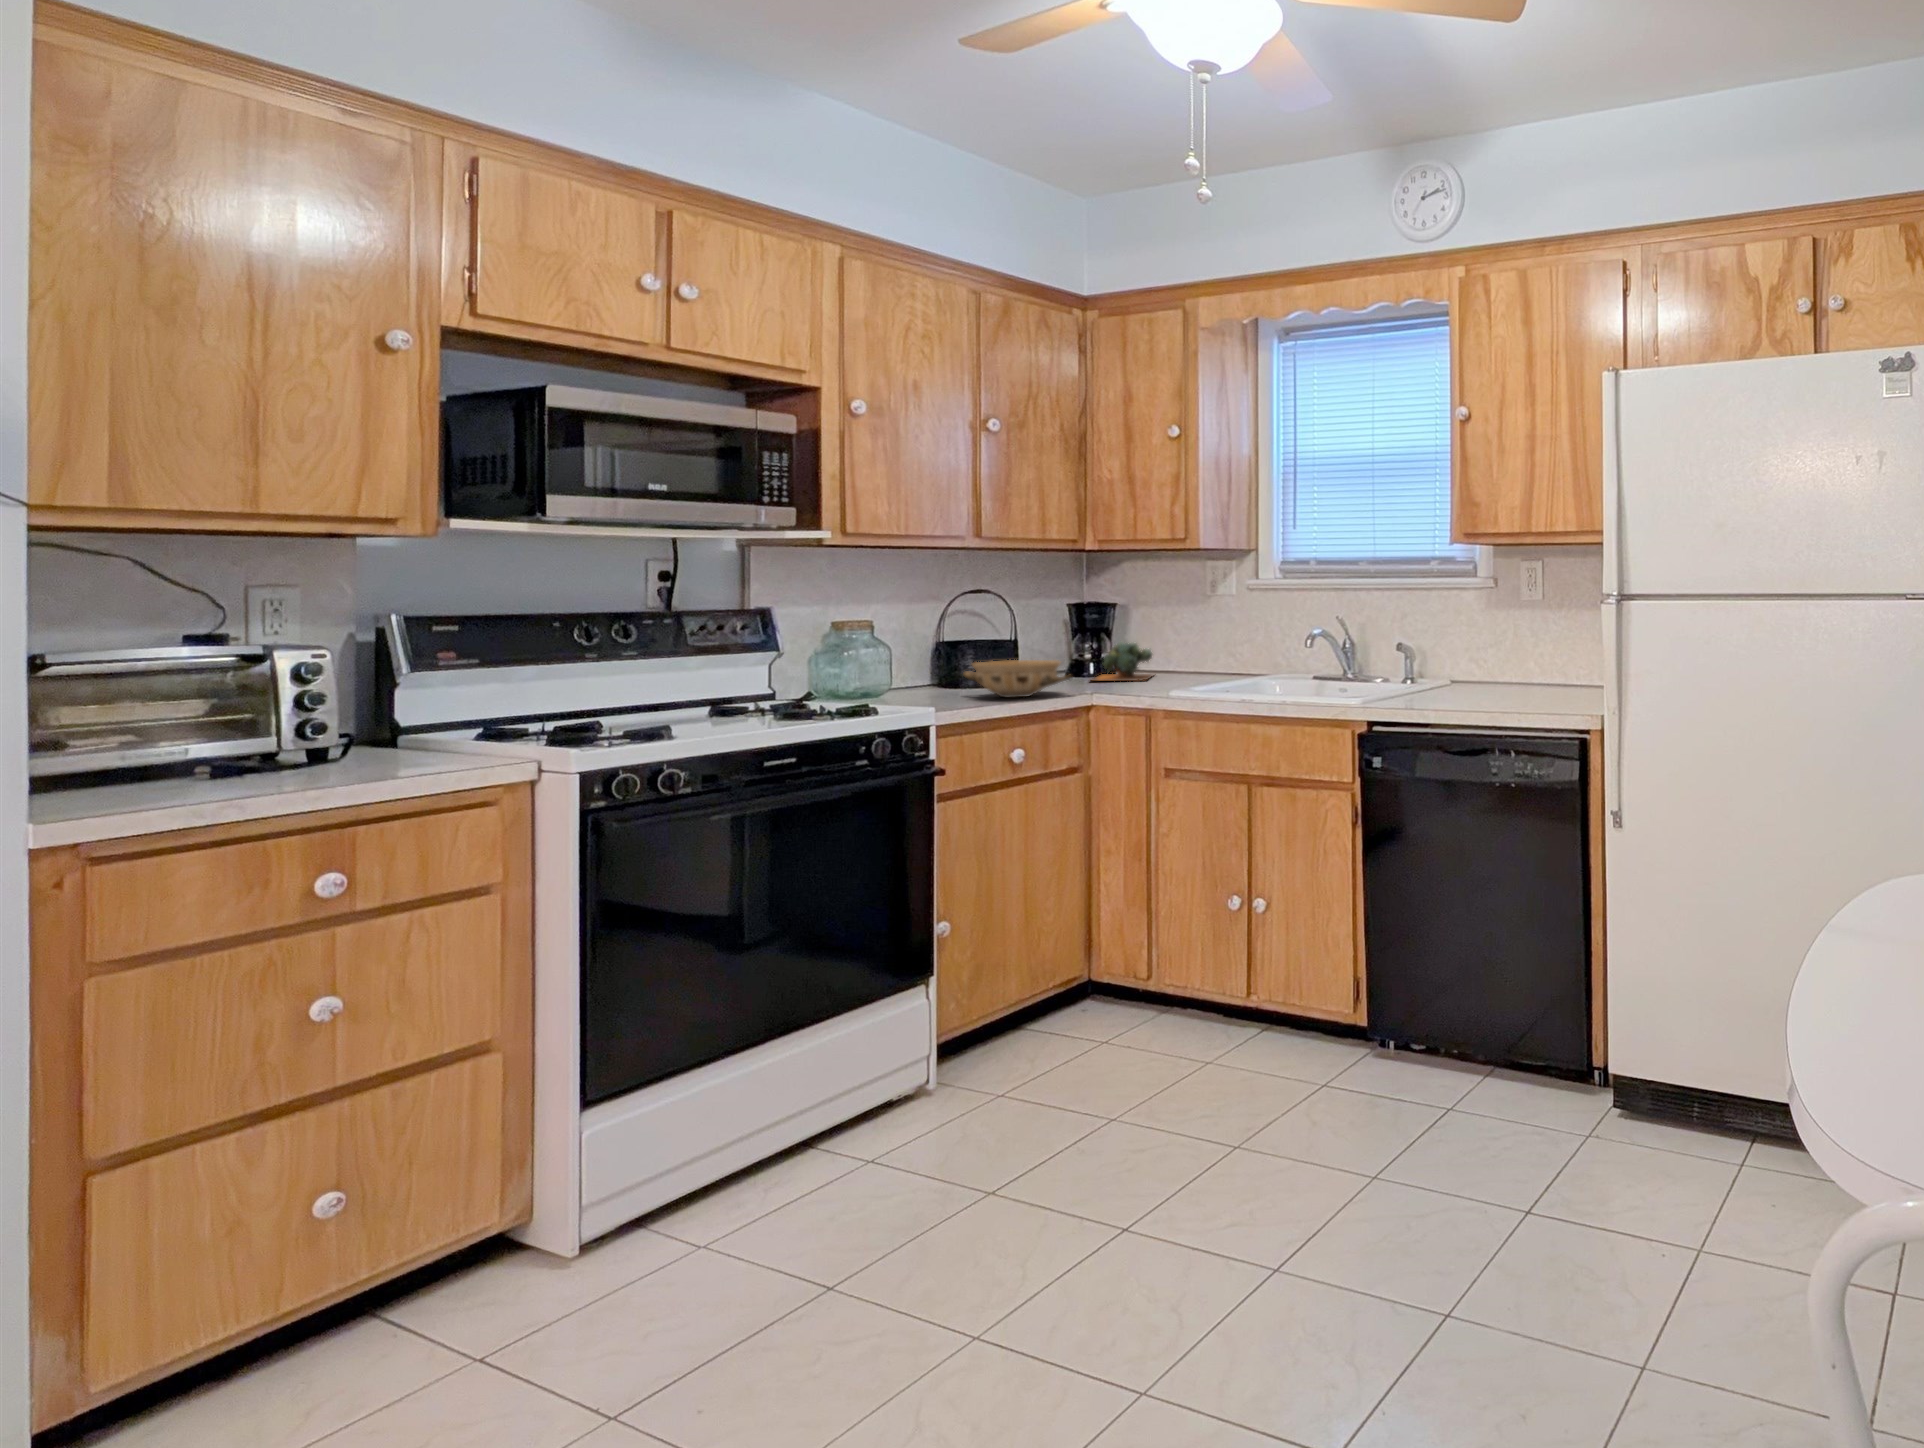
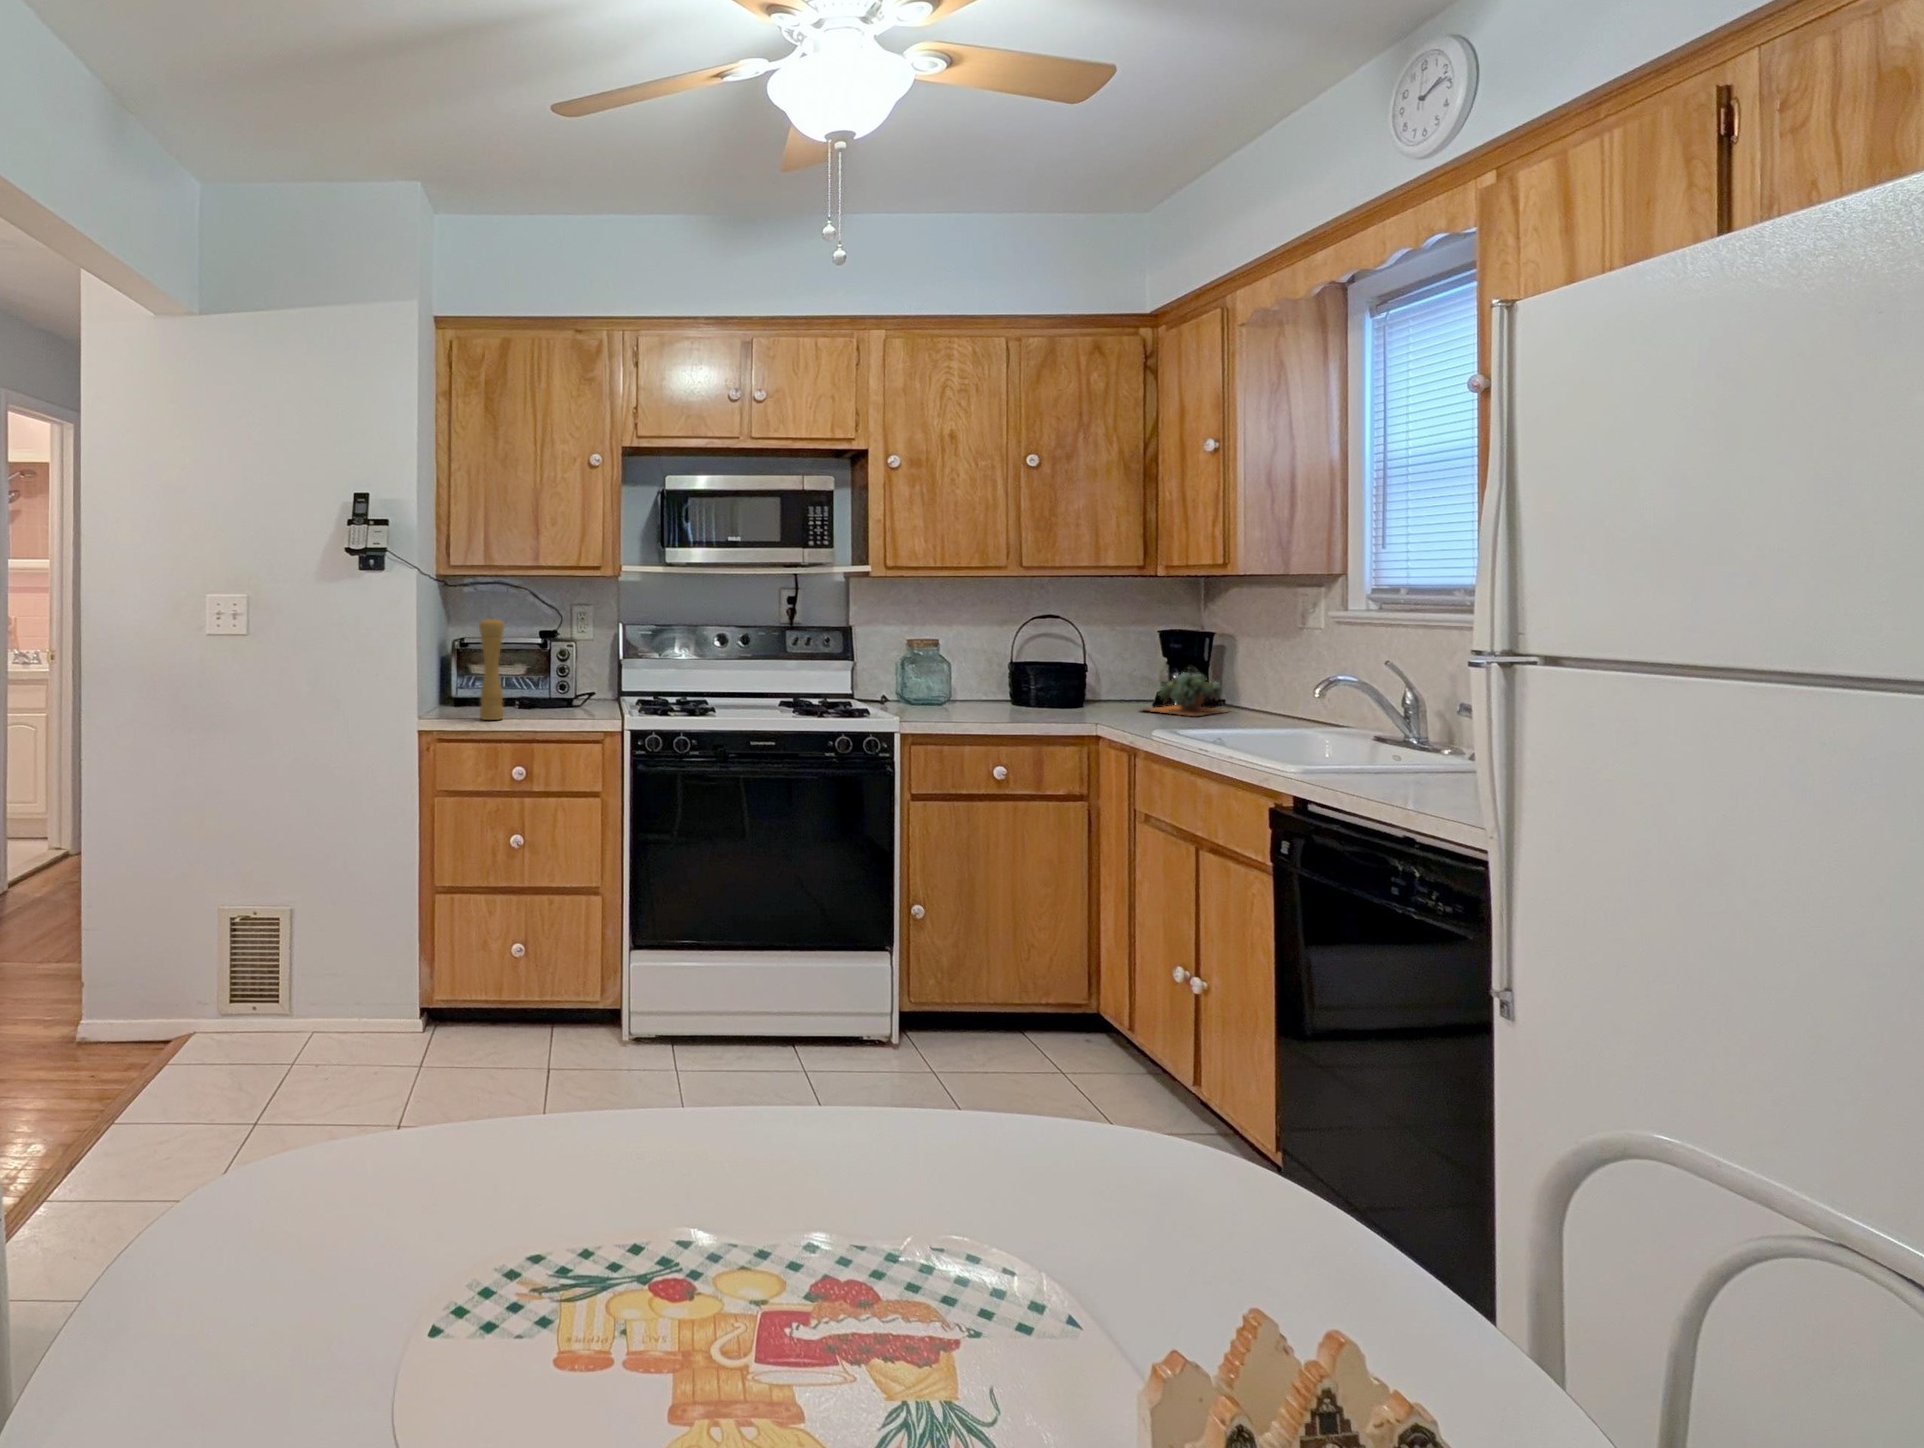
pepper mill: none [209,604,282,799] -> present [479,618,504,720]
ceramic bowl: present [963,660,1071,697] -> none [992,681,1077,718]

